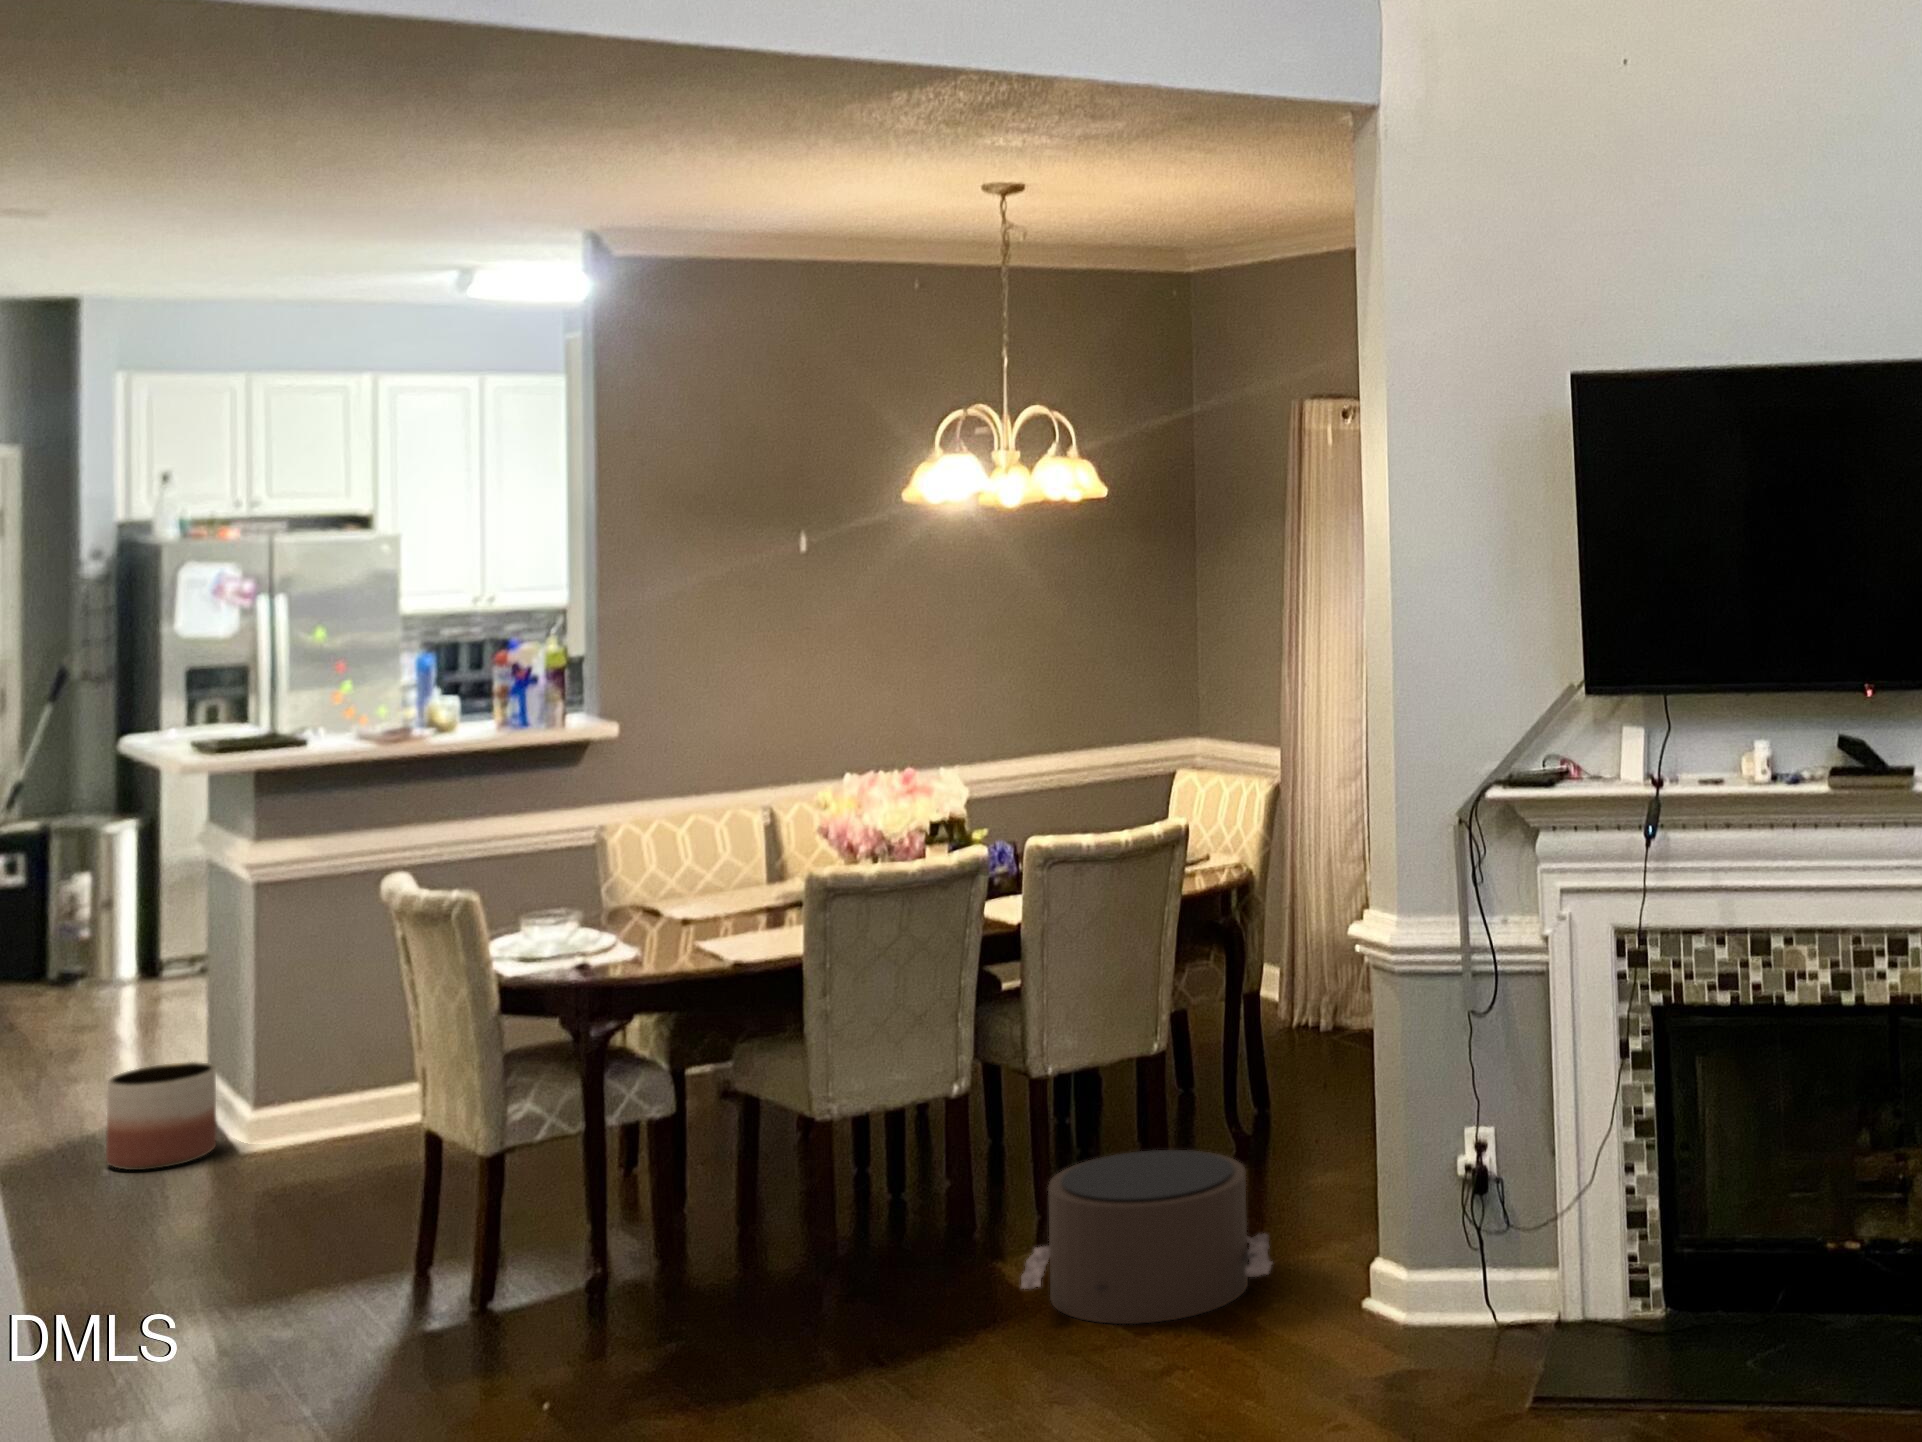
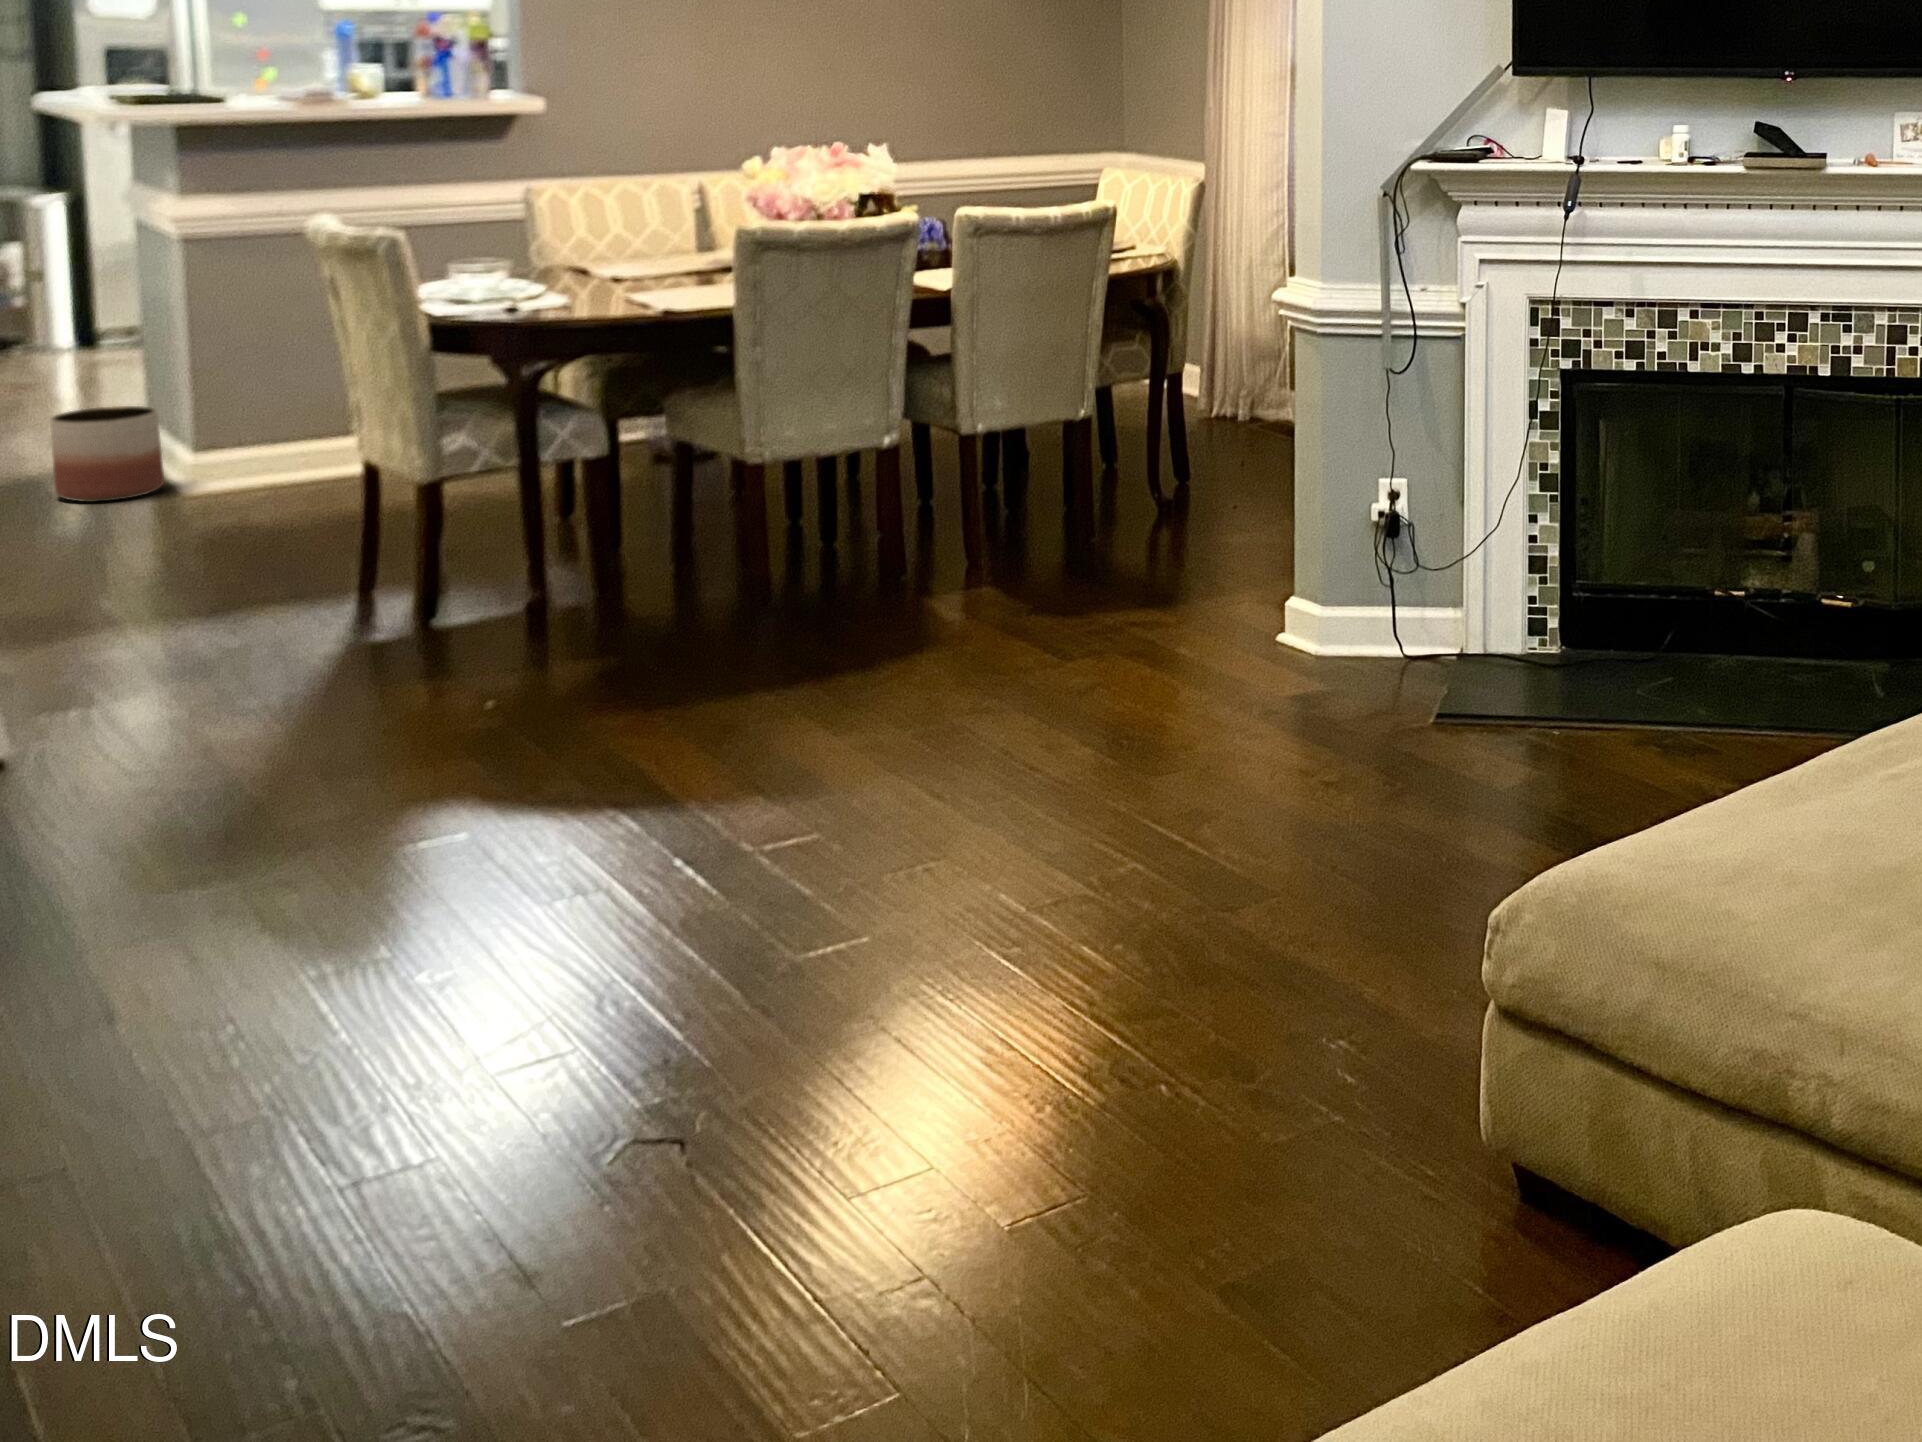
pouf: present [1021,1150,1272,1324] -> none [951,498,1192,647]

